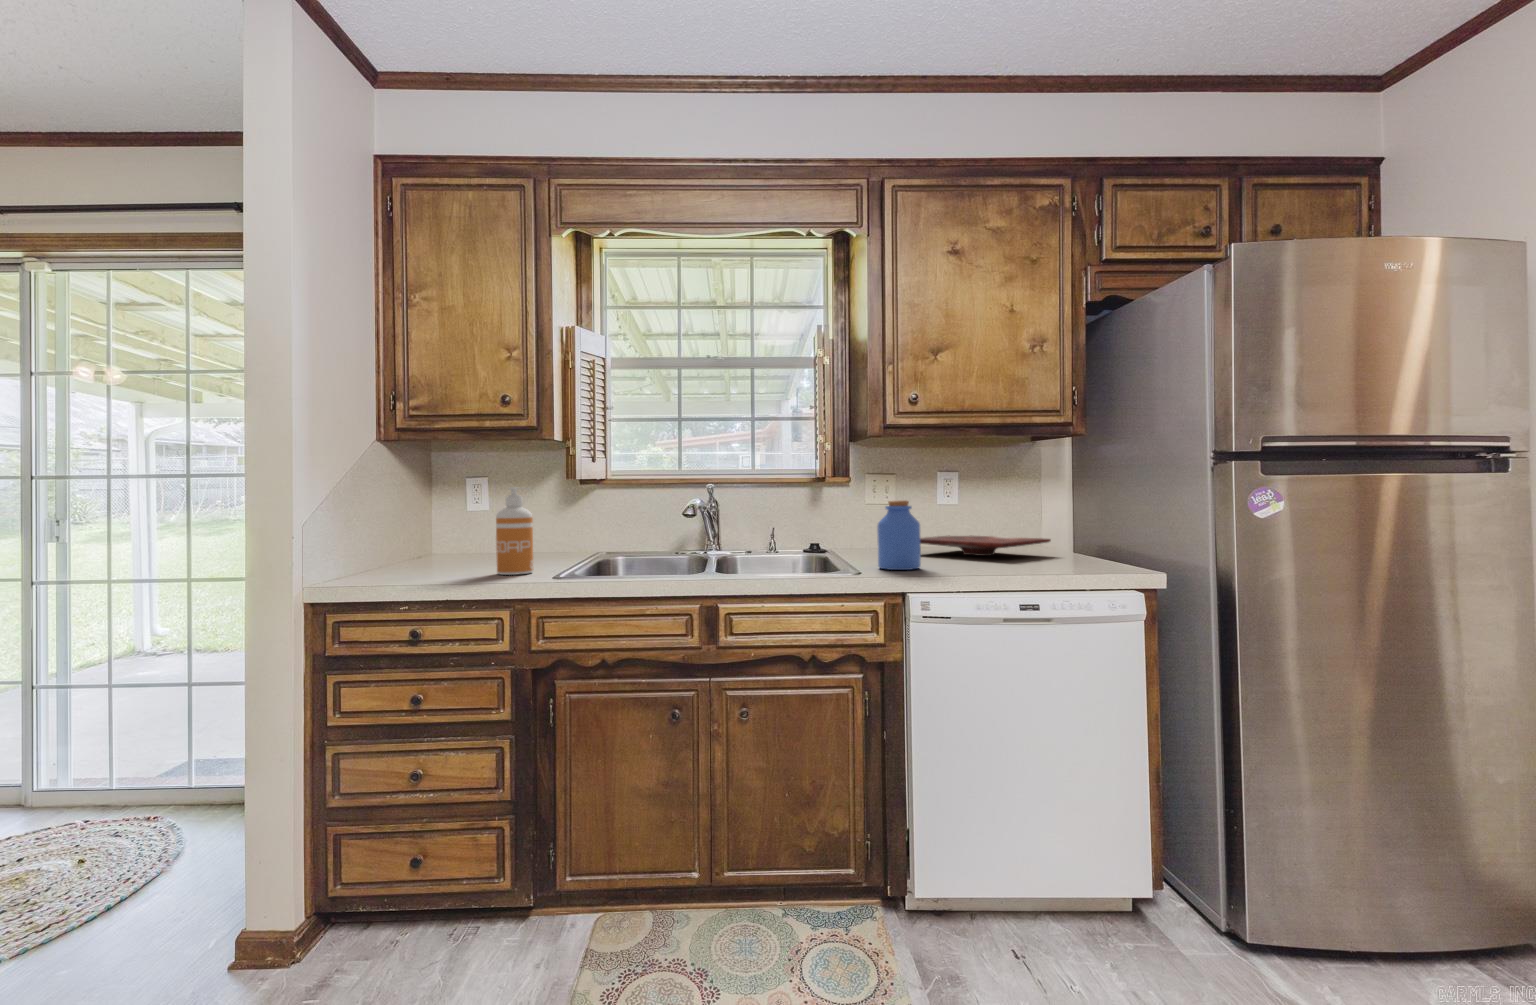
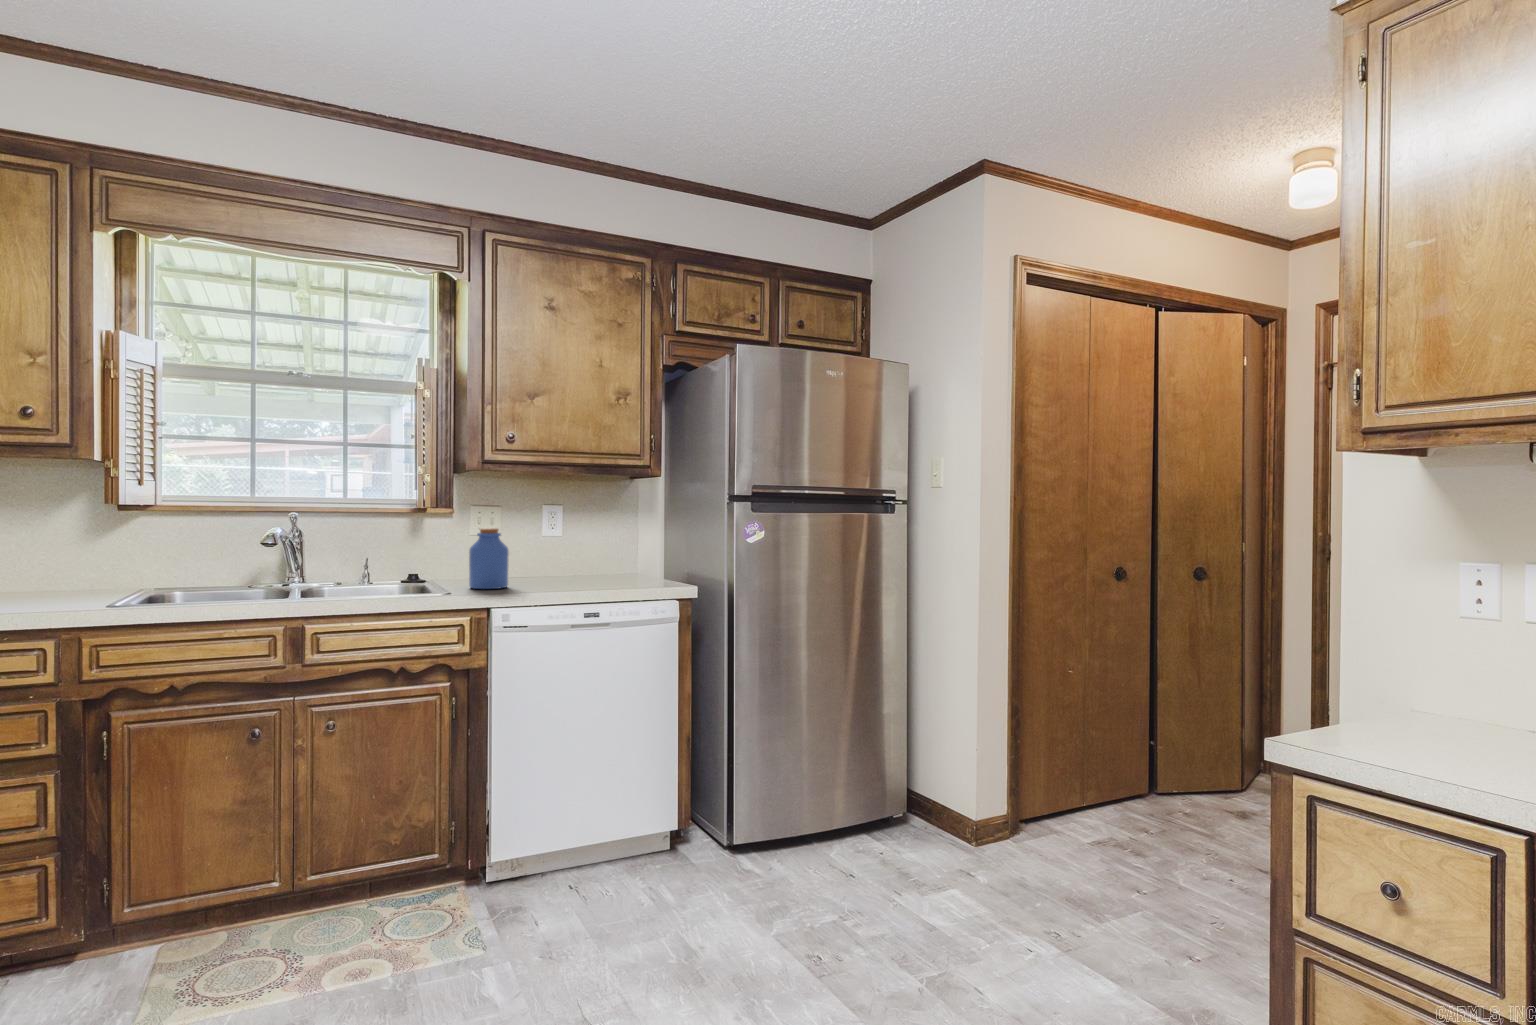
soap dispenser: present [496,487,533,575] -> none [34,511,83,604]
cutting board: present [920,535,1051,556] -> none [507,555,632,574]

